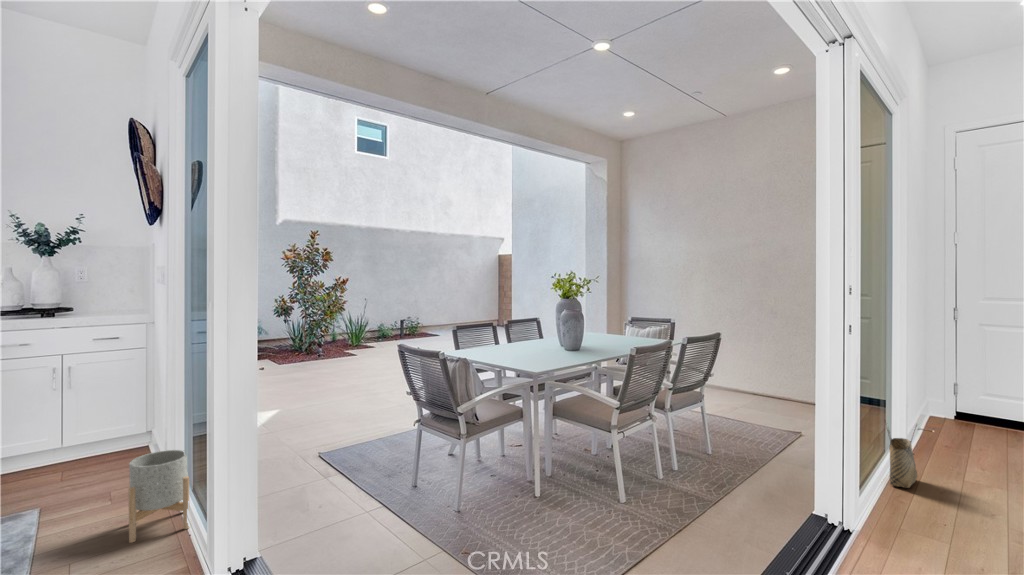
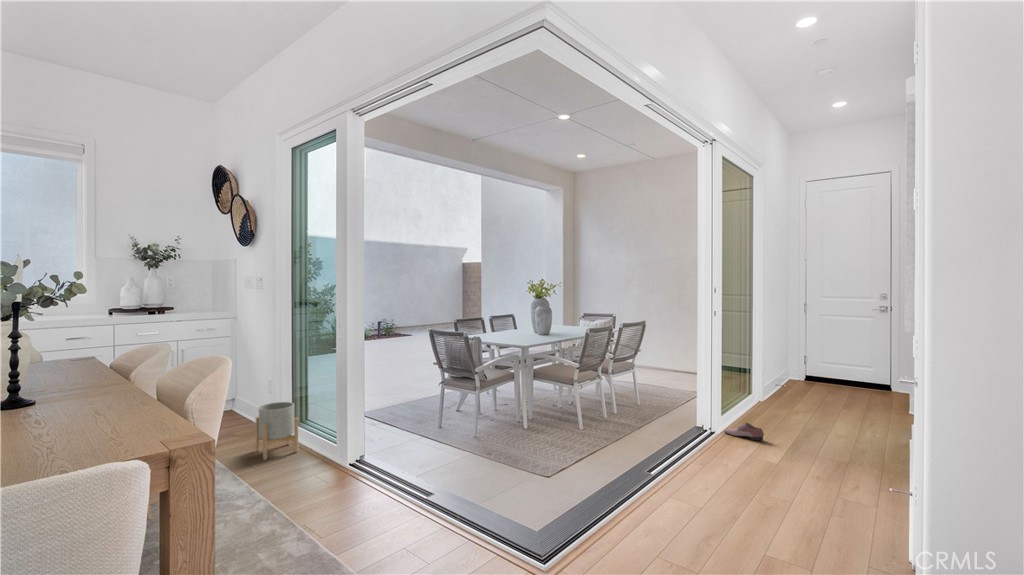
woven basket: present [887,424,917,488] -> none [746,375,766,417]
shoe: none [859,507,935,541] -> present [724,423,764,440]

